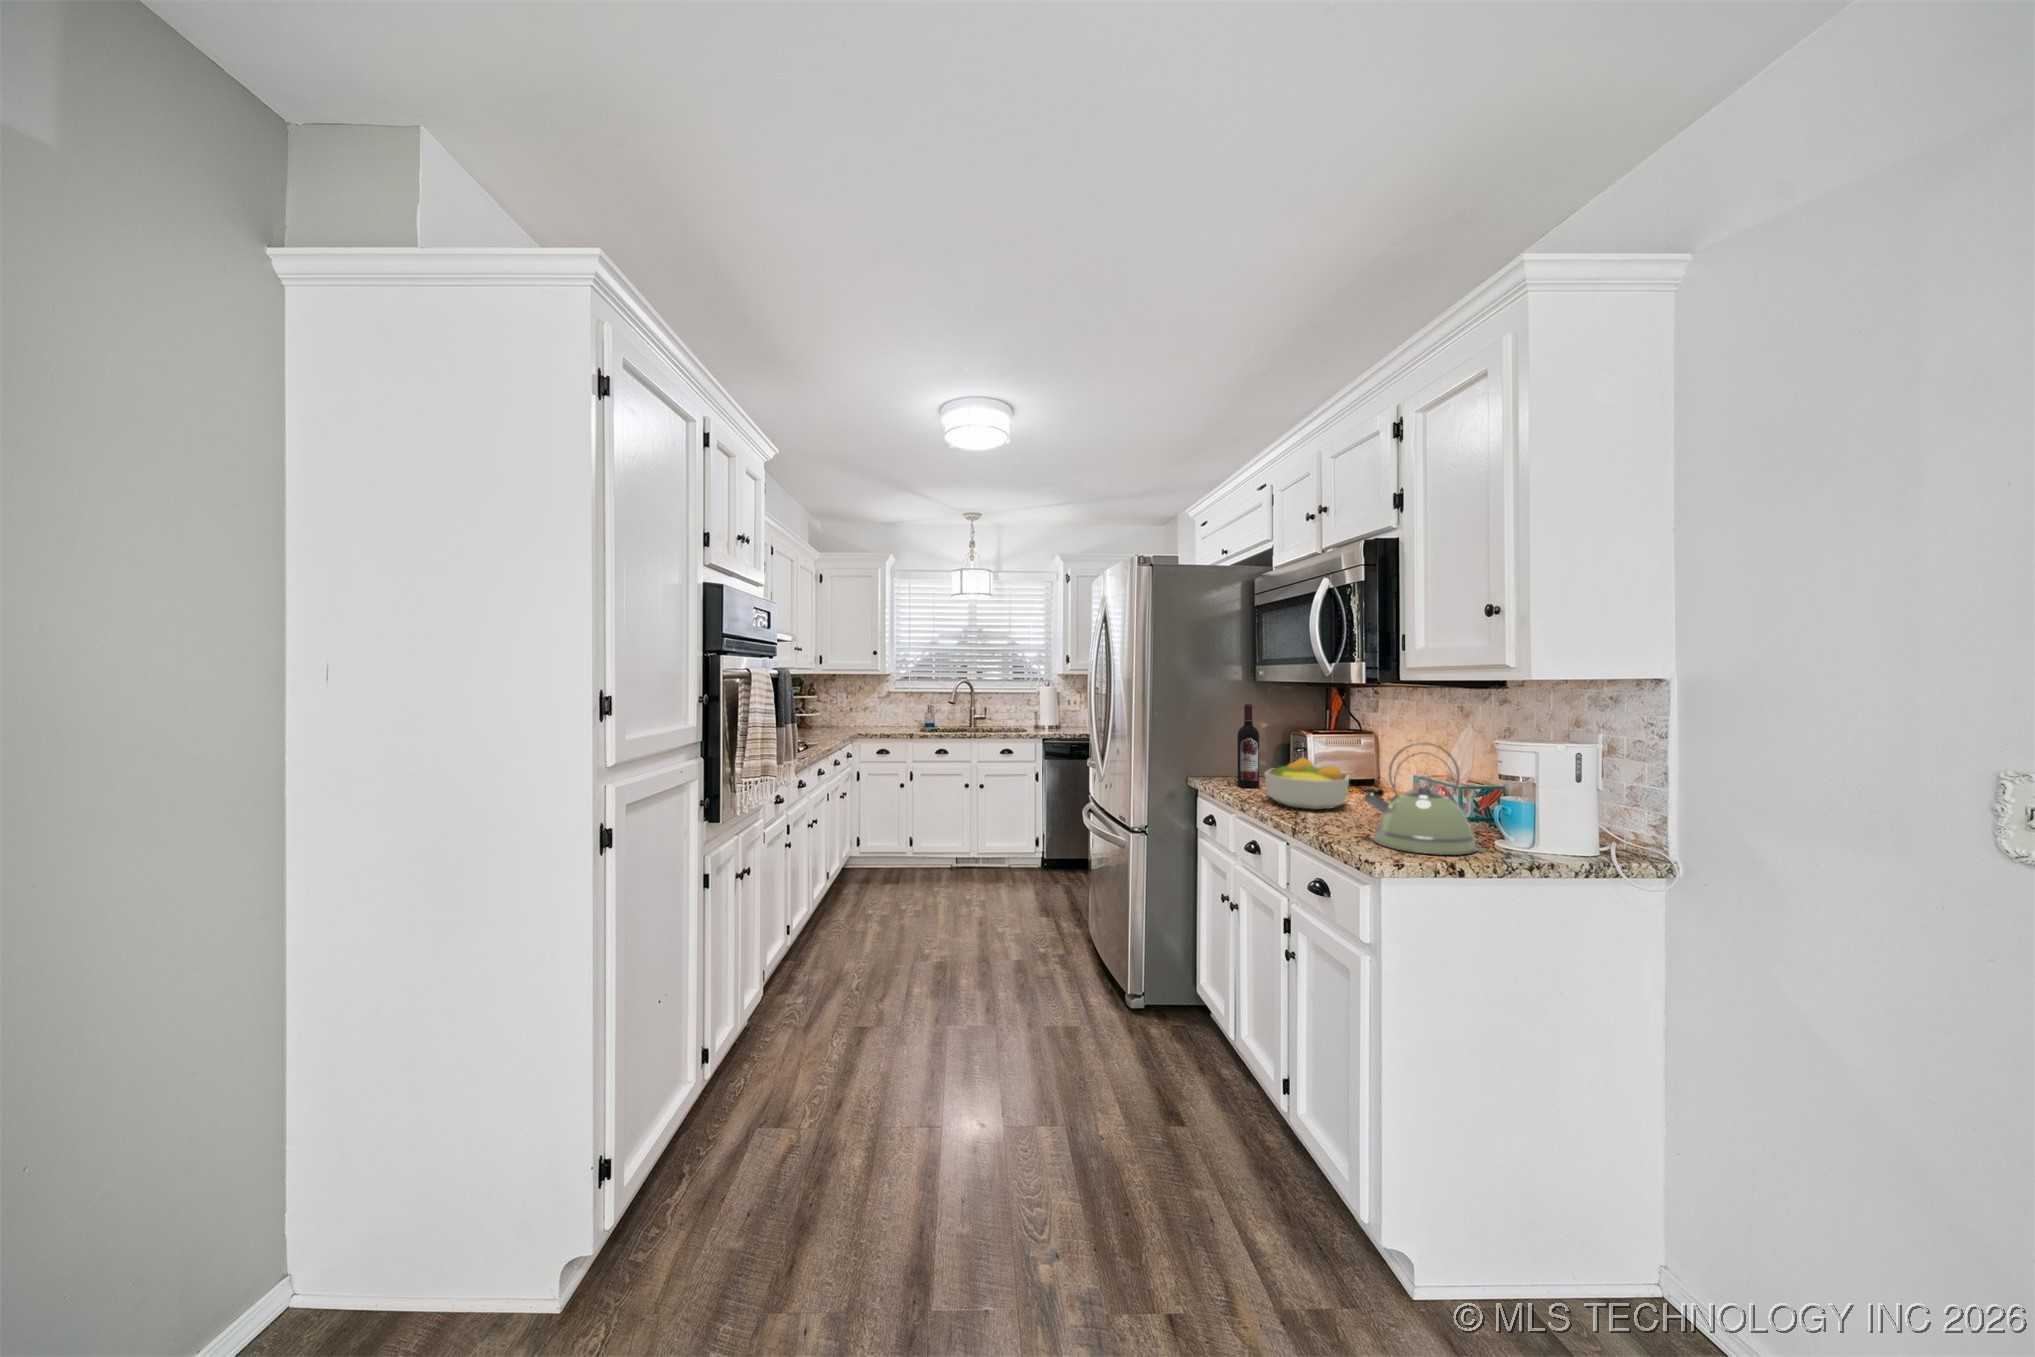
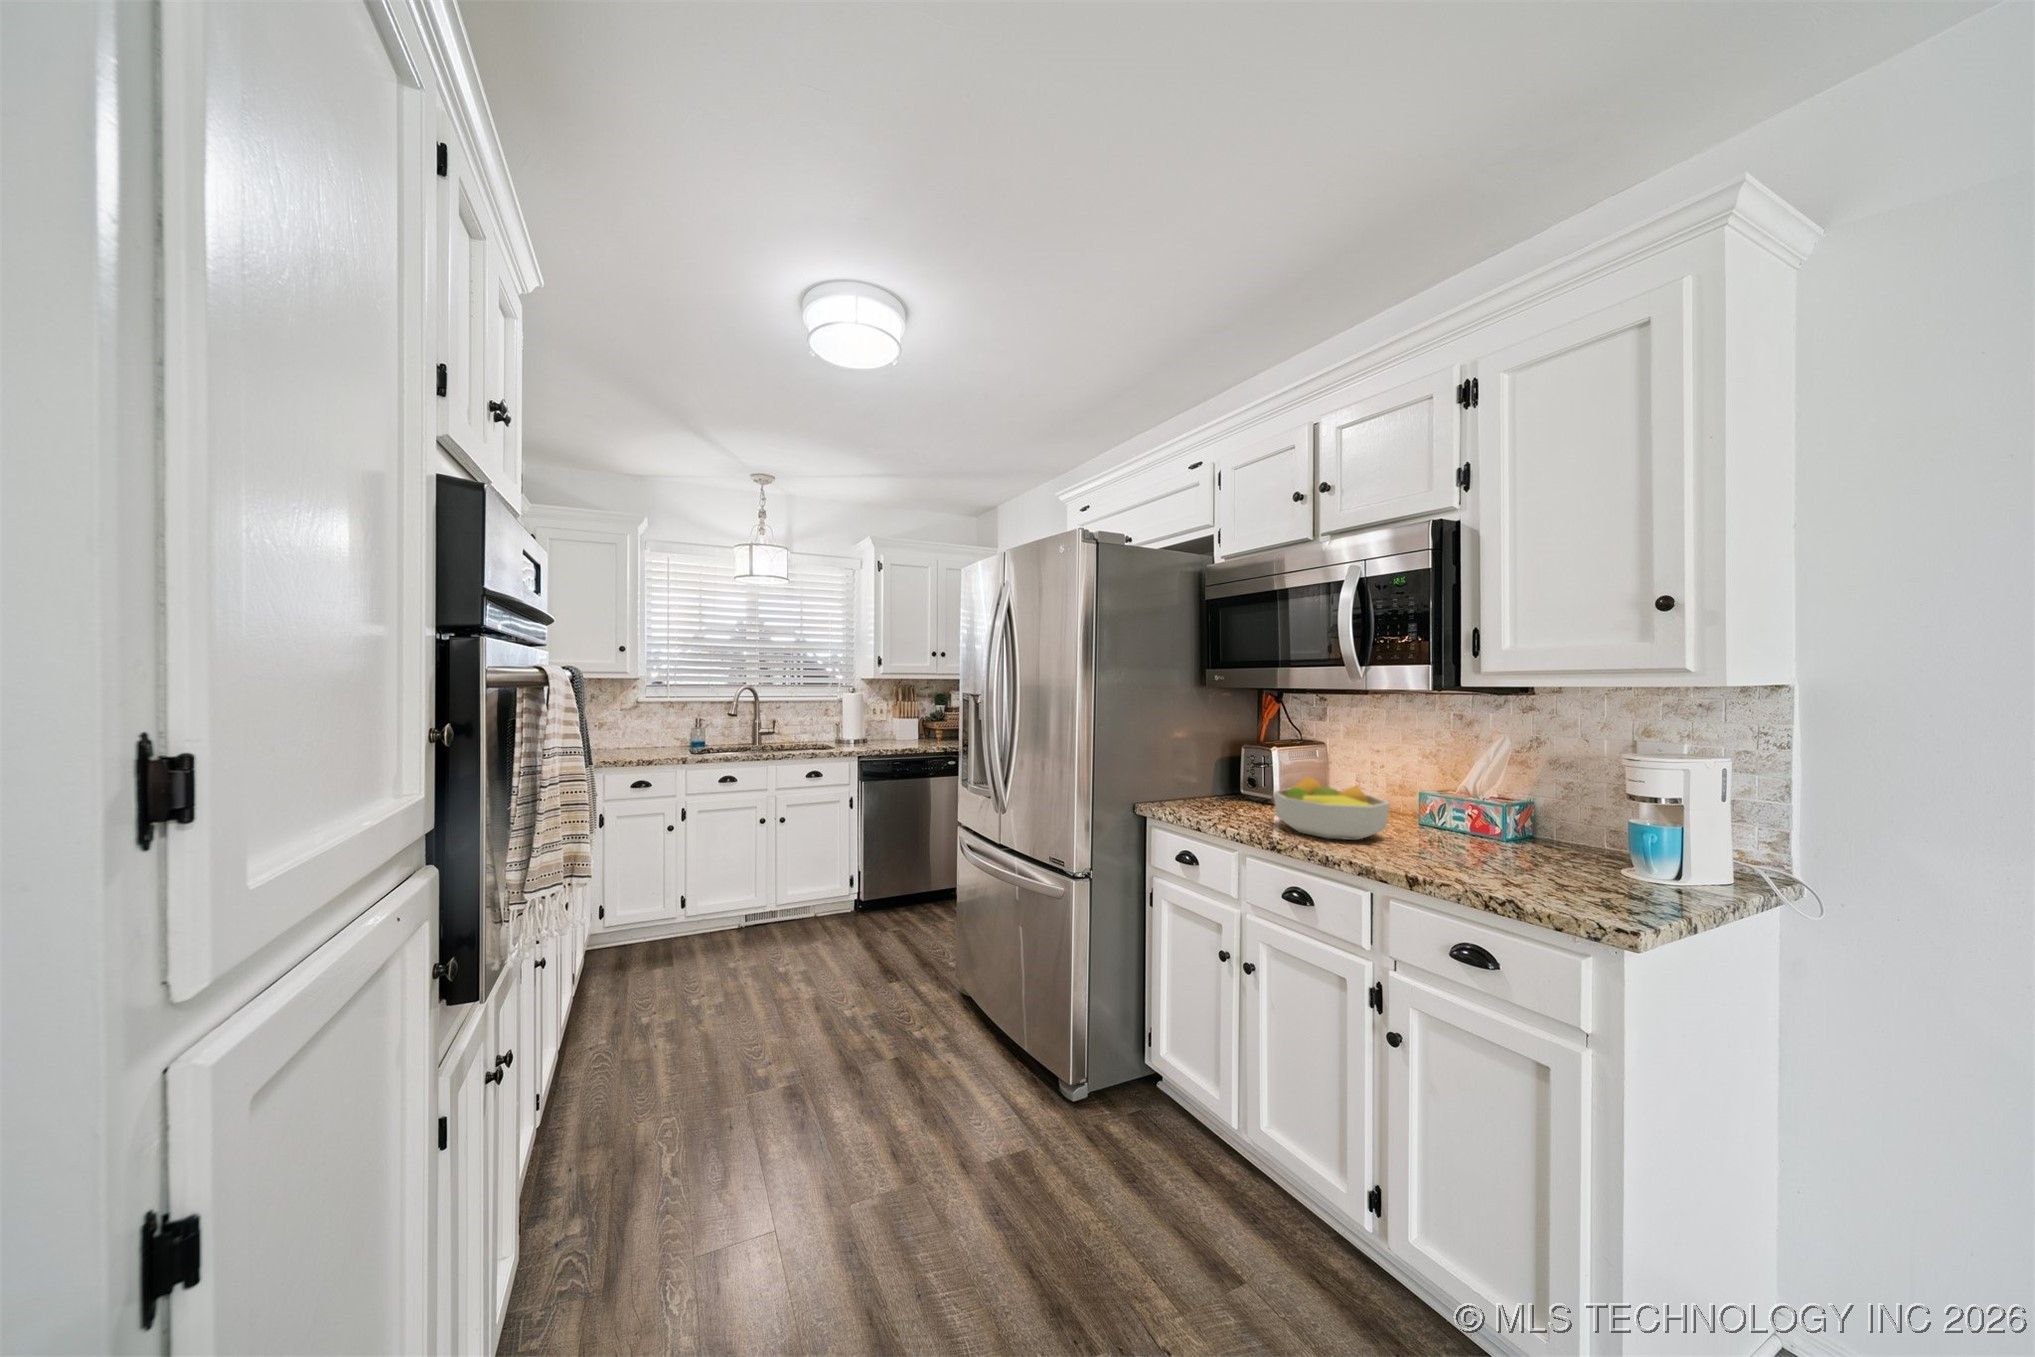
wine bottle: present [1238,704,1259,788] -> none [1210,714,1236,813]
kettle: present [1361,742,1477,855] -> none [1494,759,1632,896]

